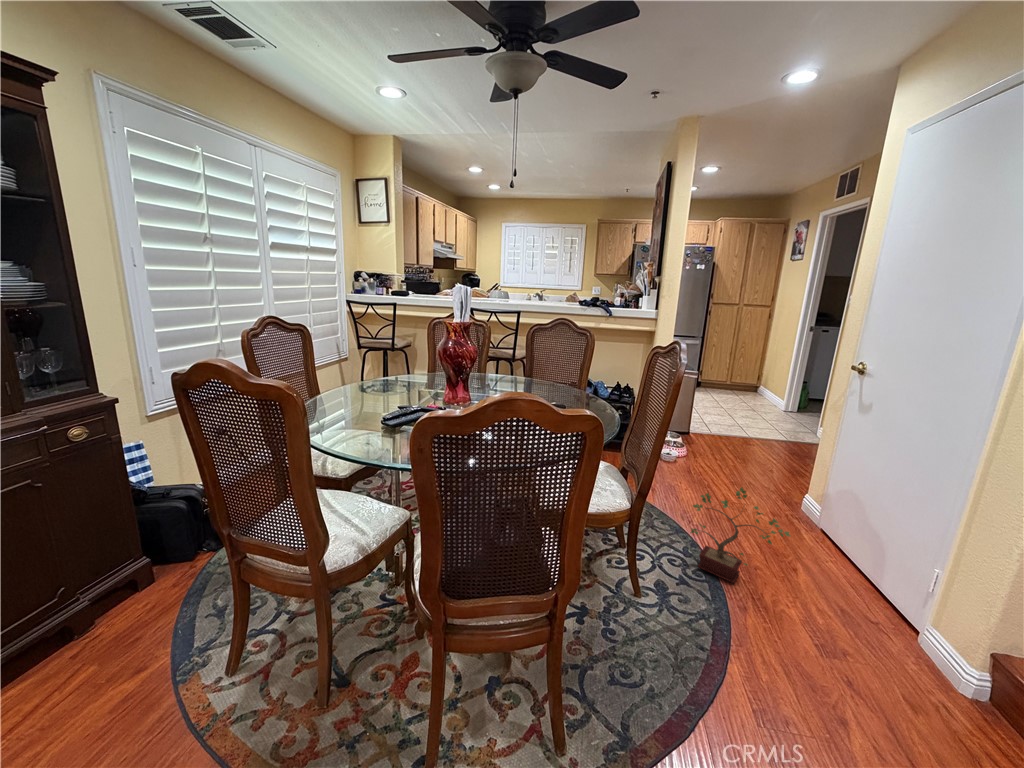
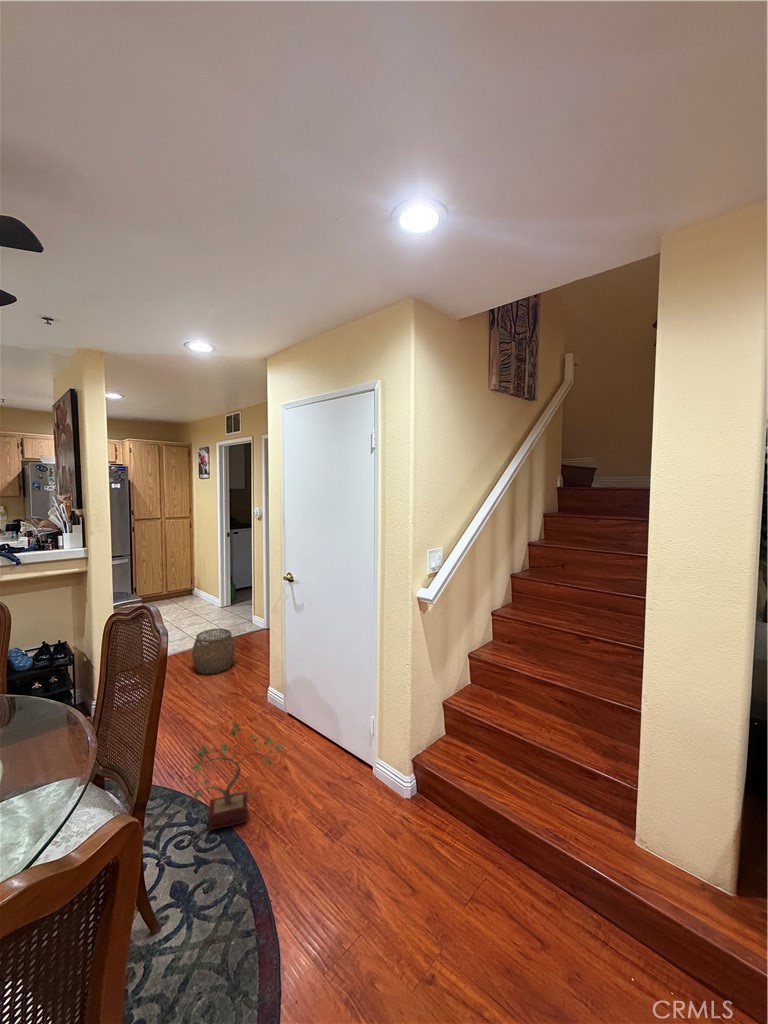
woven basket: none [733,418,782,464] -> present [192,628,235,674]

